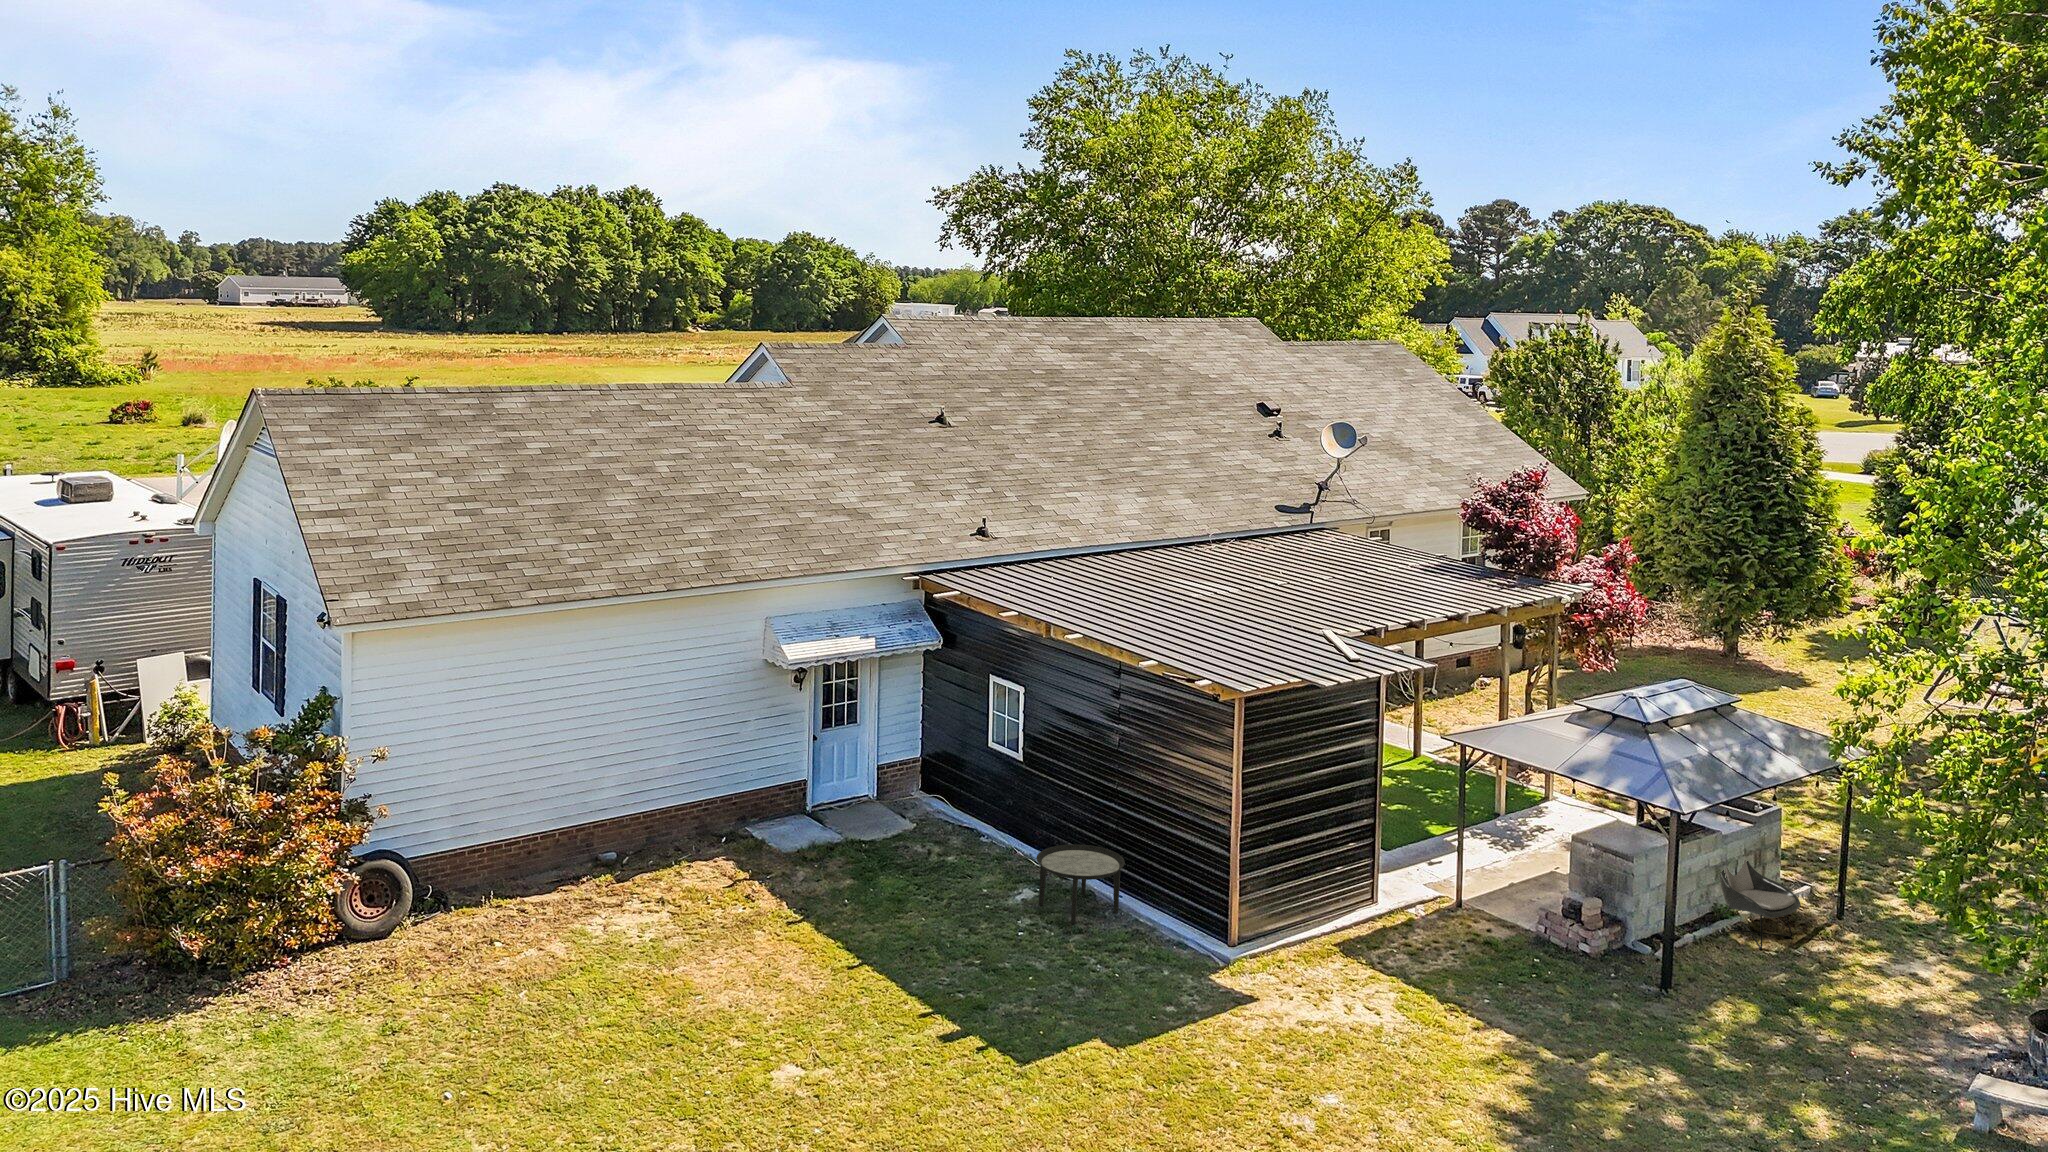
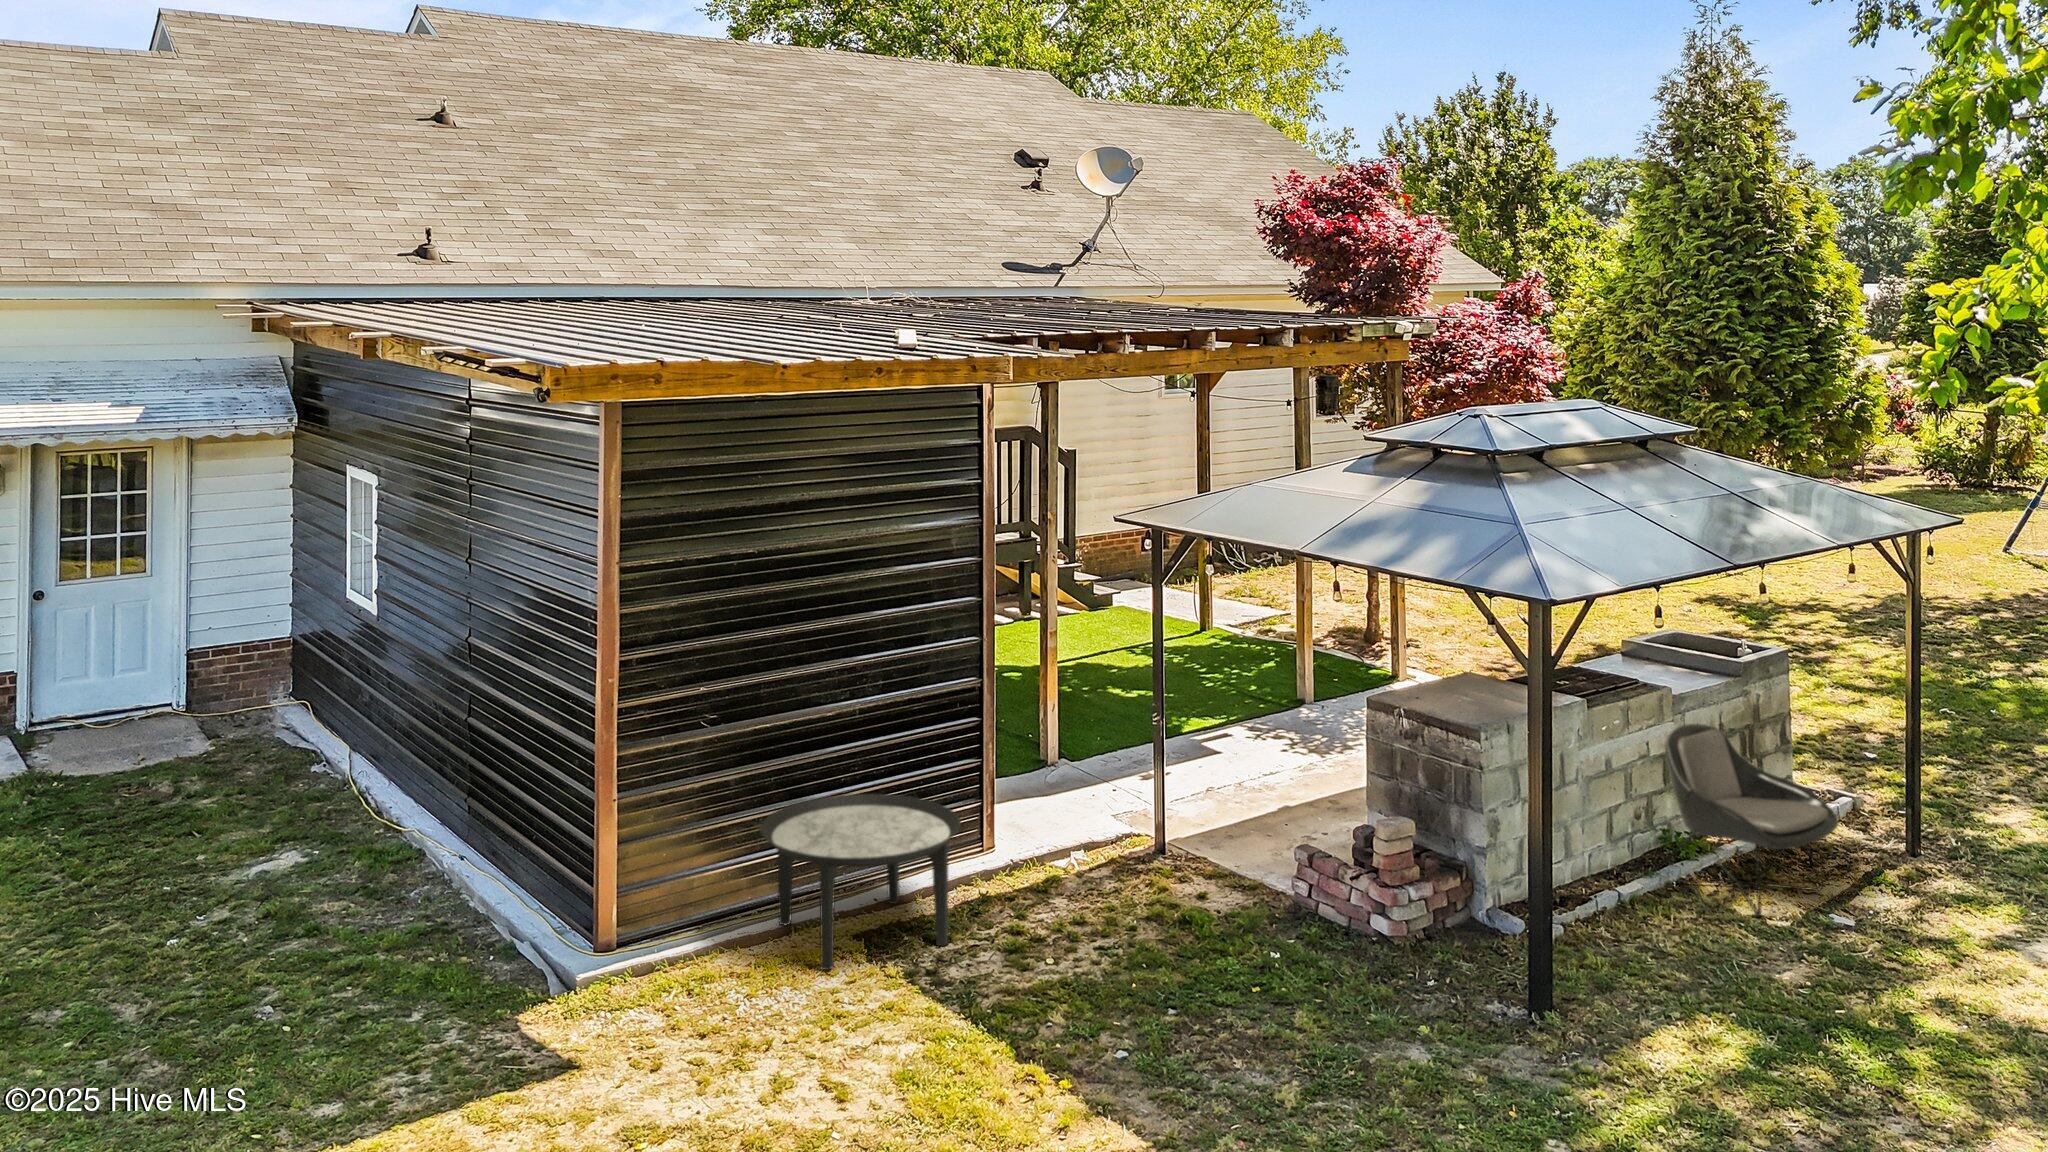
round table: present [1036,845,1125,924] -> present [760,794,961,970]

